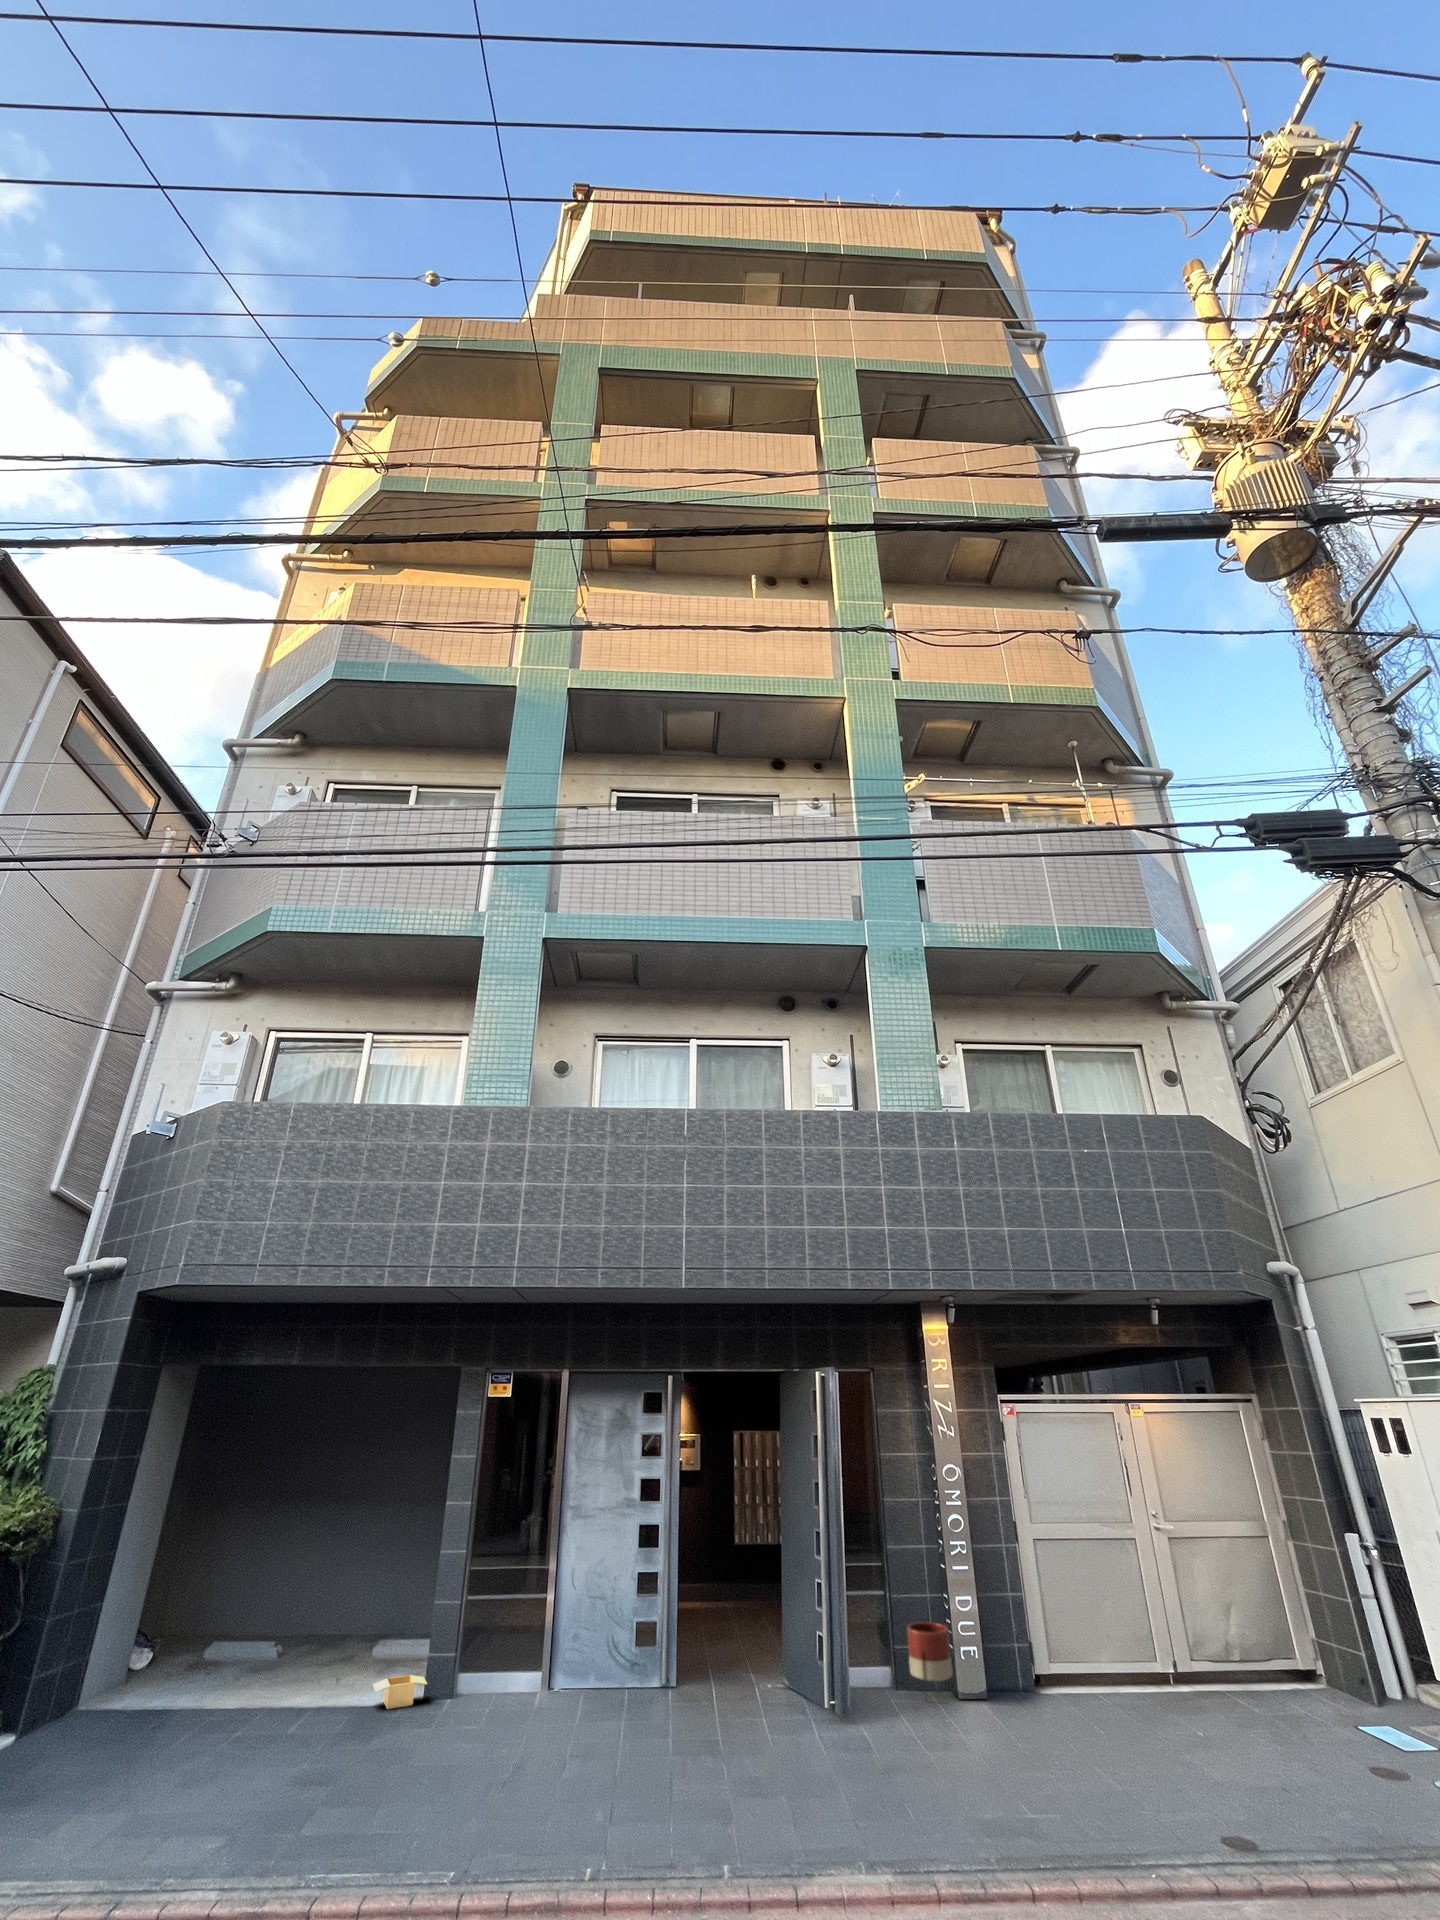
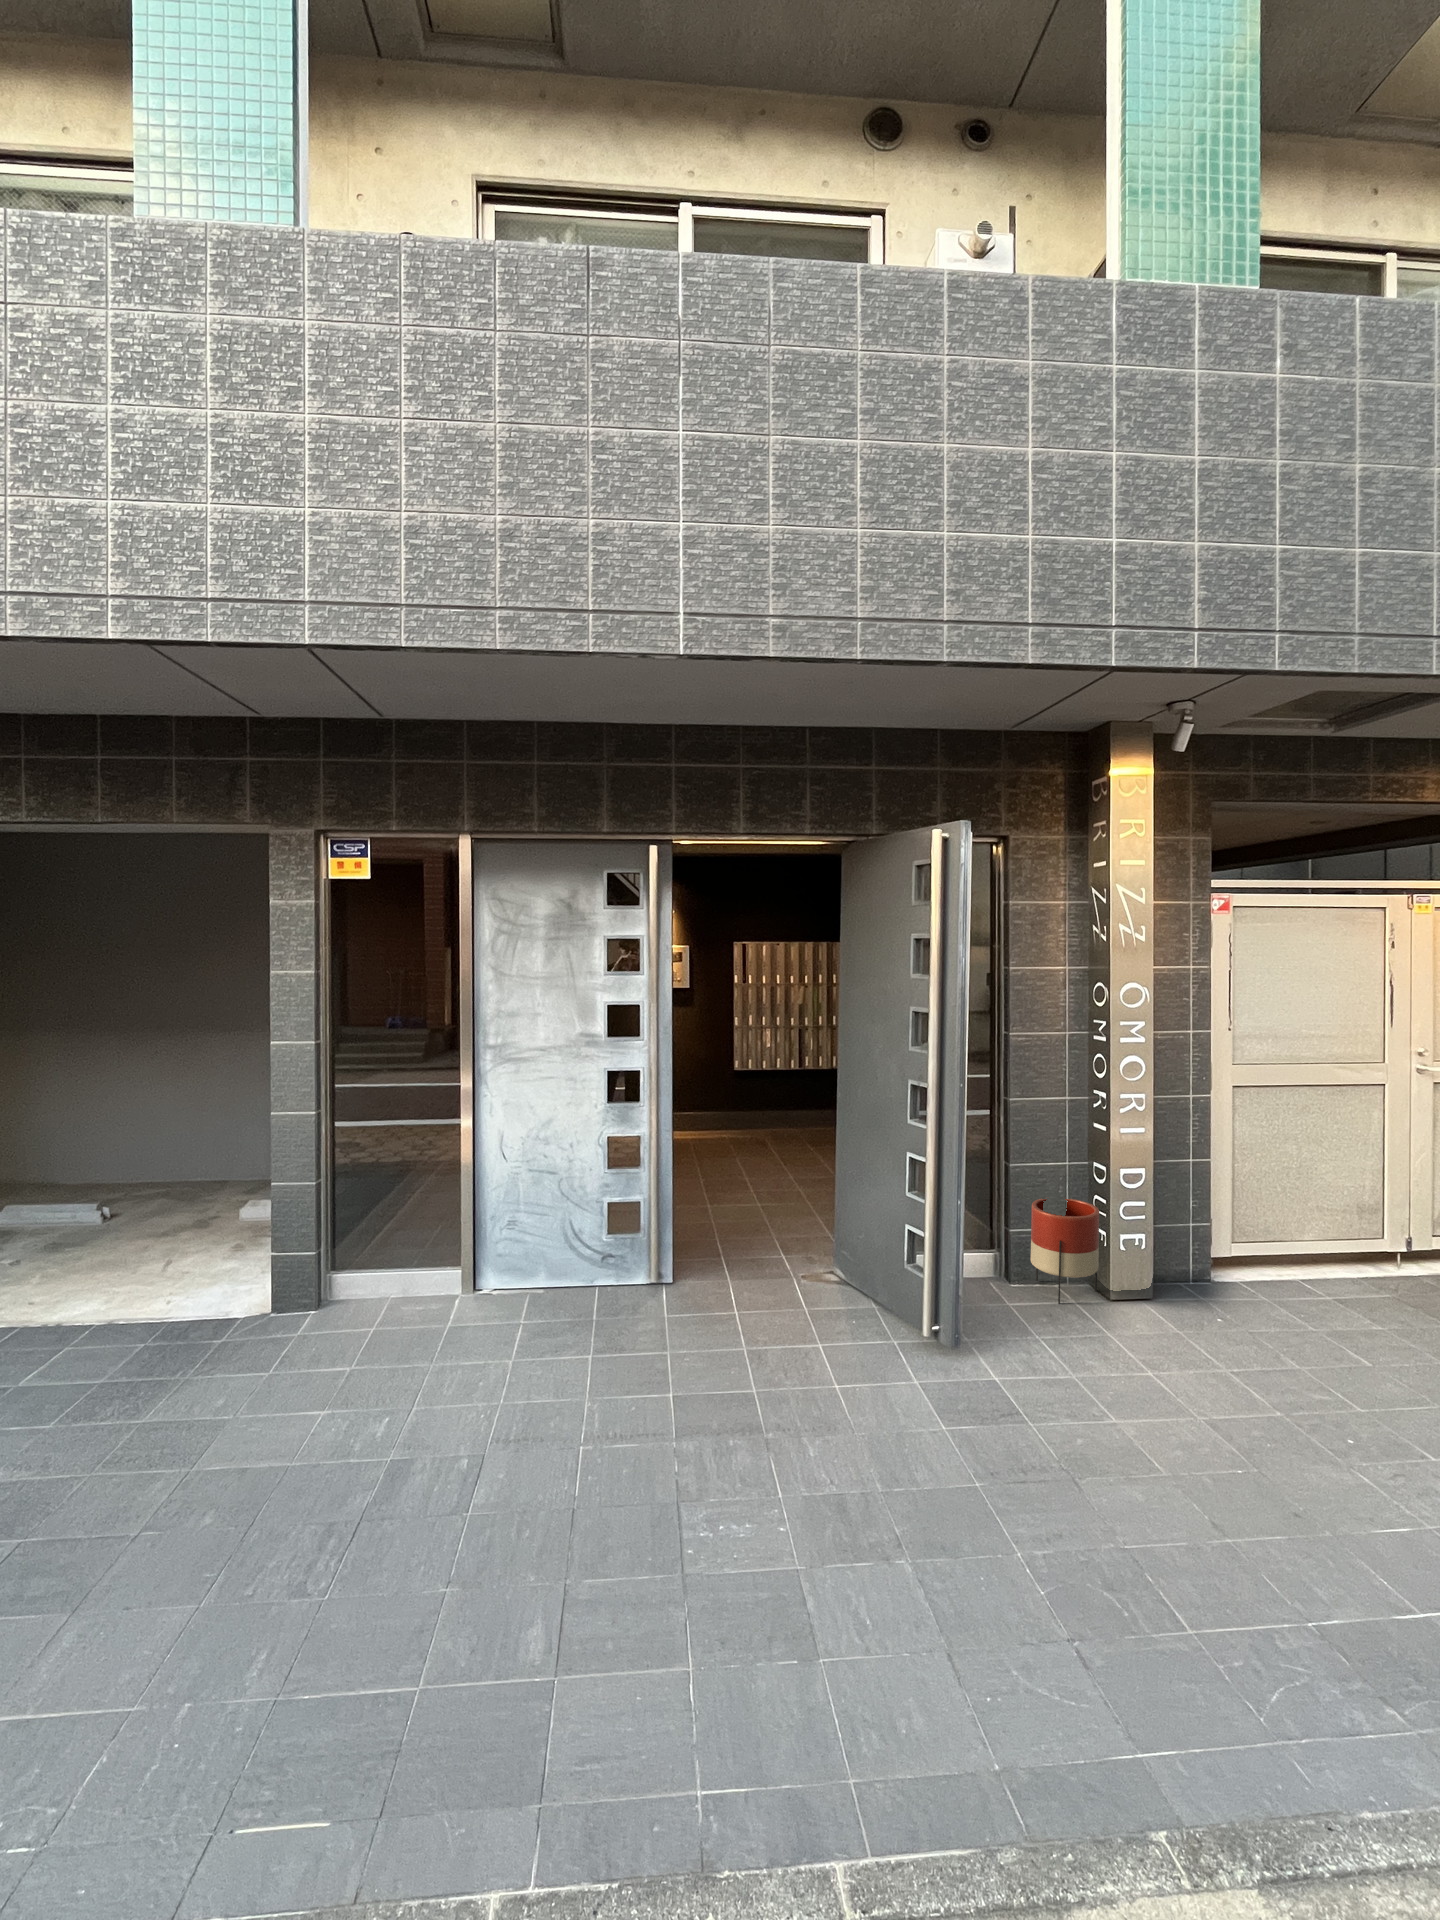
cardboard box: present [373,1675,427,1709] -> none [185,1279,275,1330]

